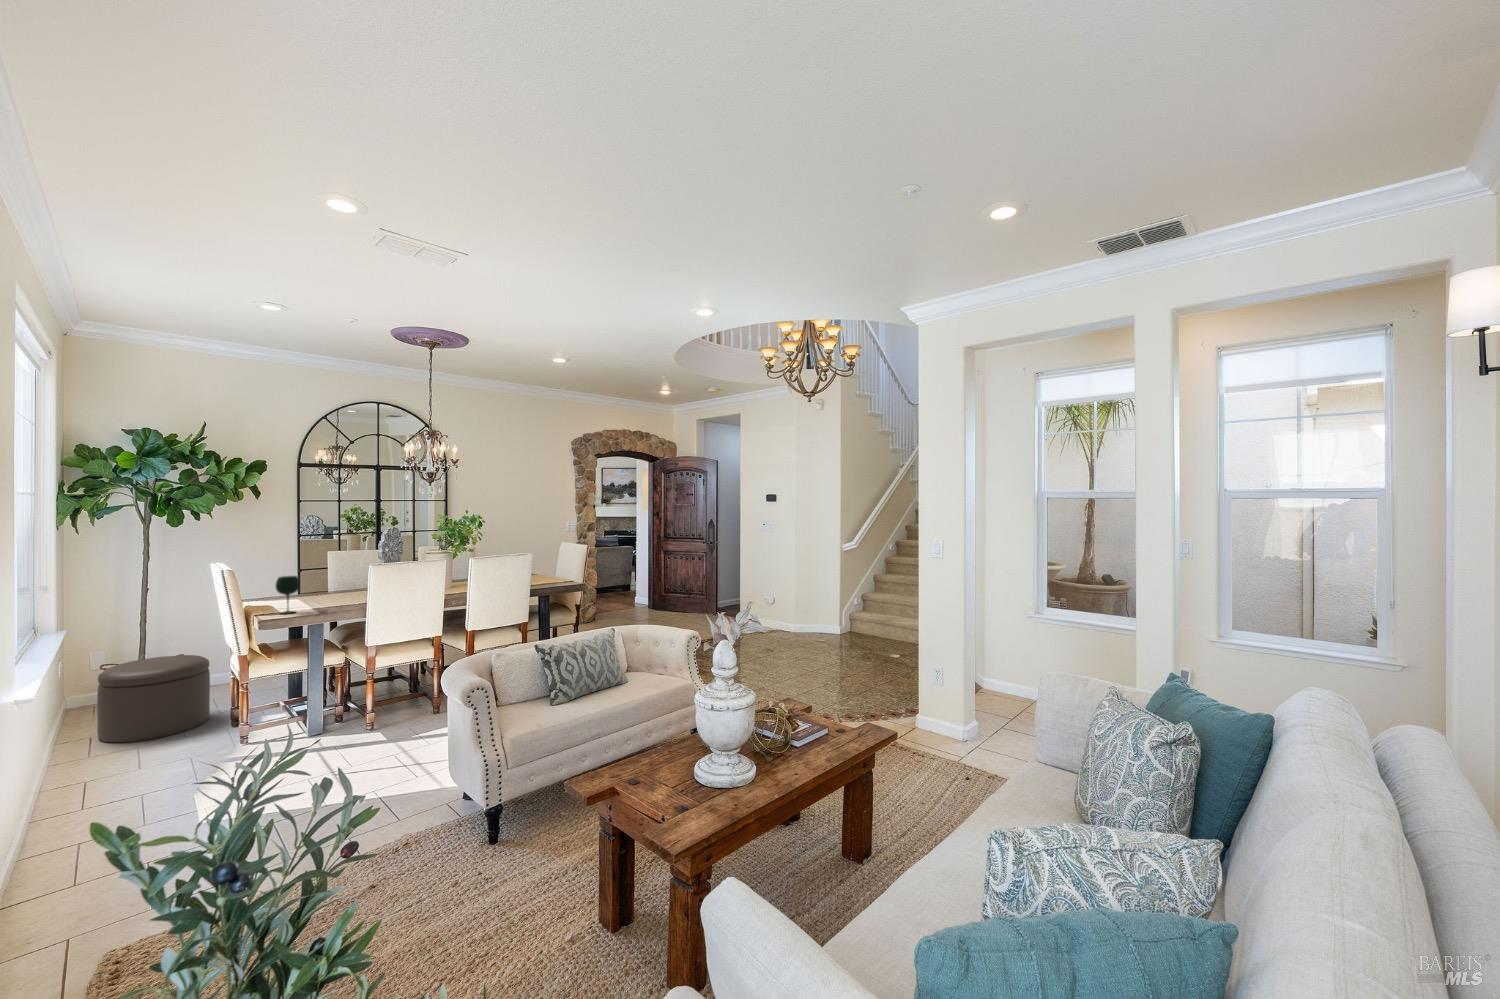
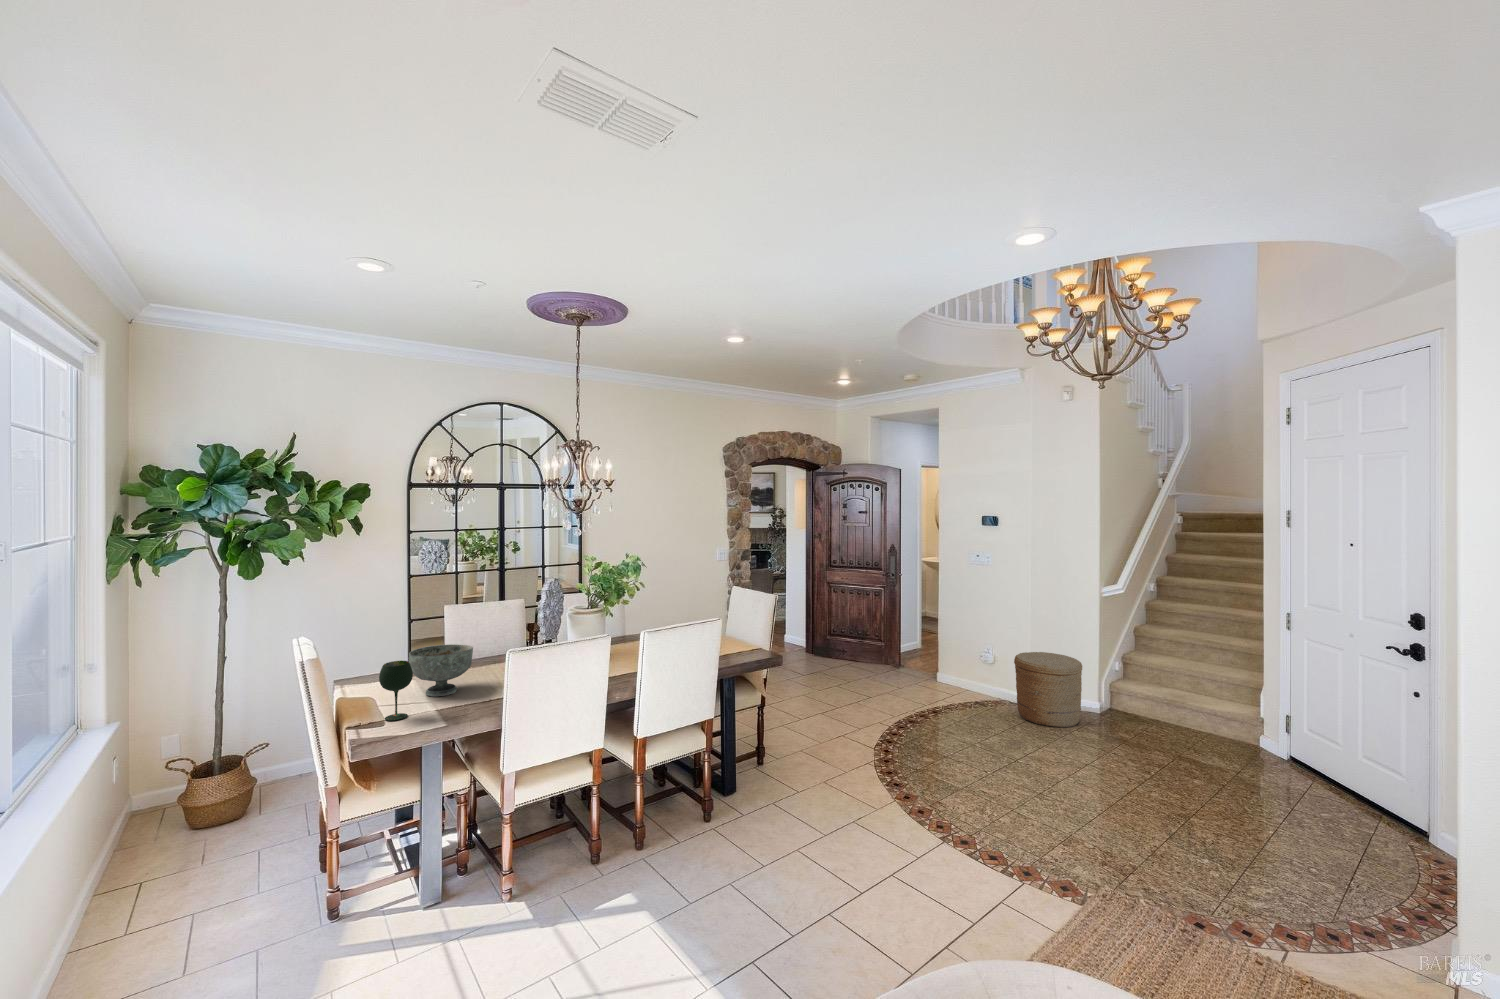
decorative bowl: none [297,573,347,605] -> present [409,644,473,696]
woven basket: none [779,593,824,643] -> present [1014,652,1082,727]
ottoman: present [97,655,210,743] -> none [148,757,295,901]

